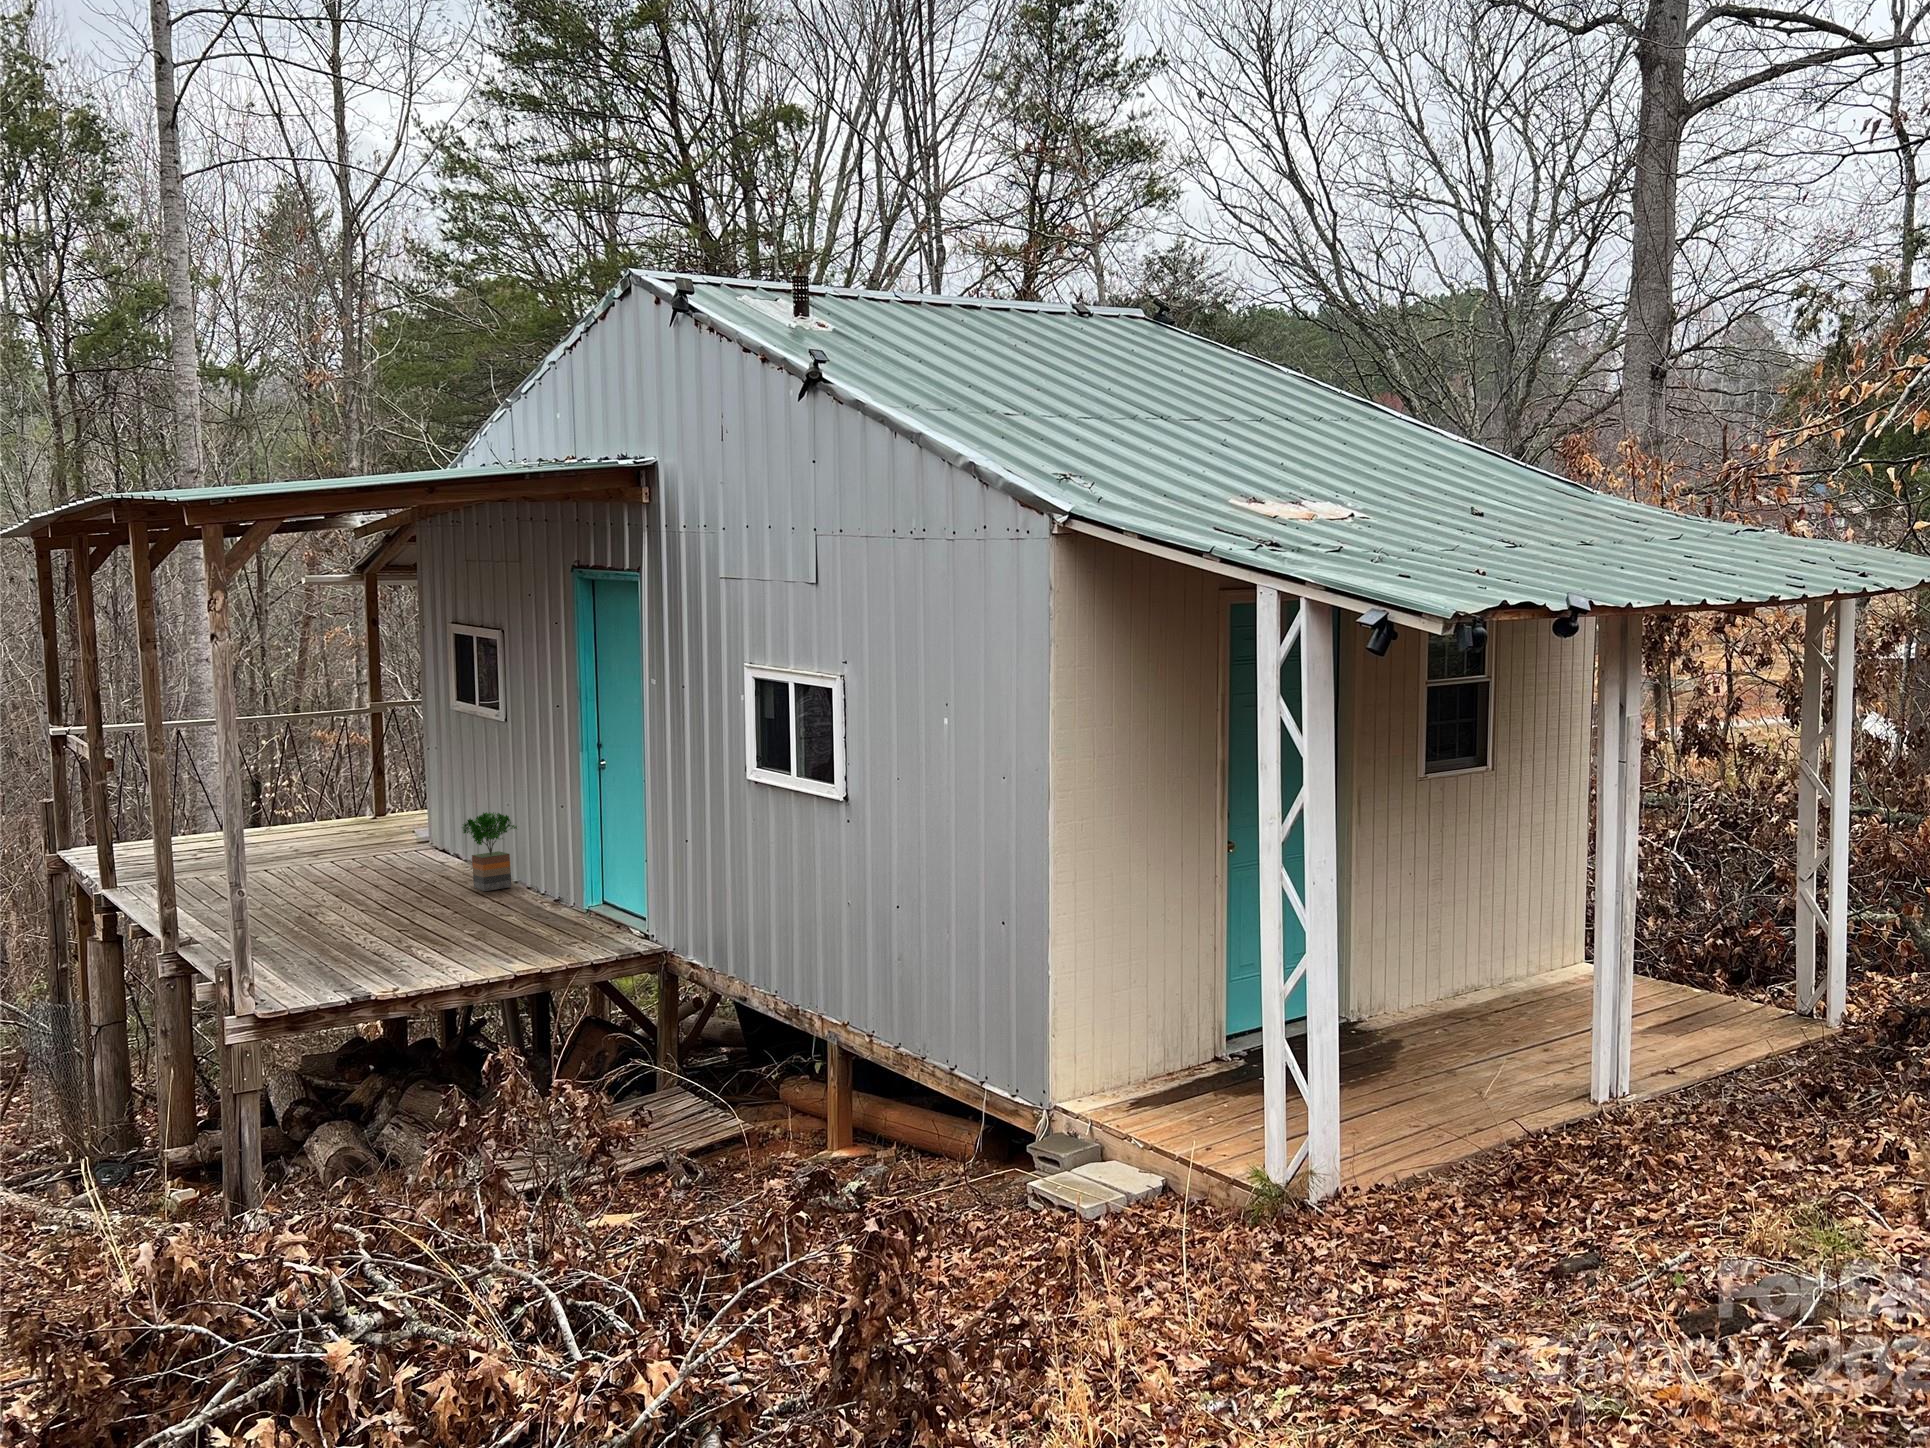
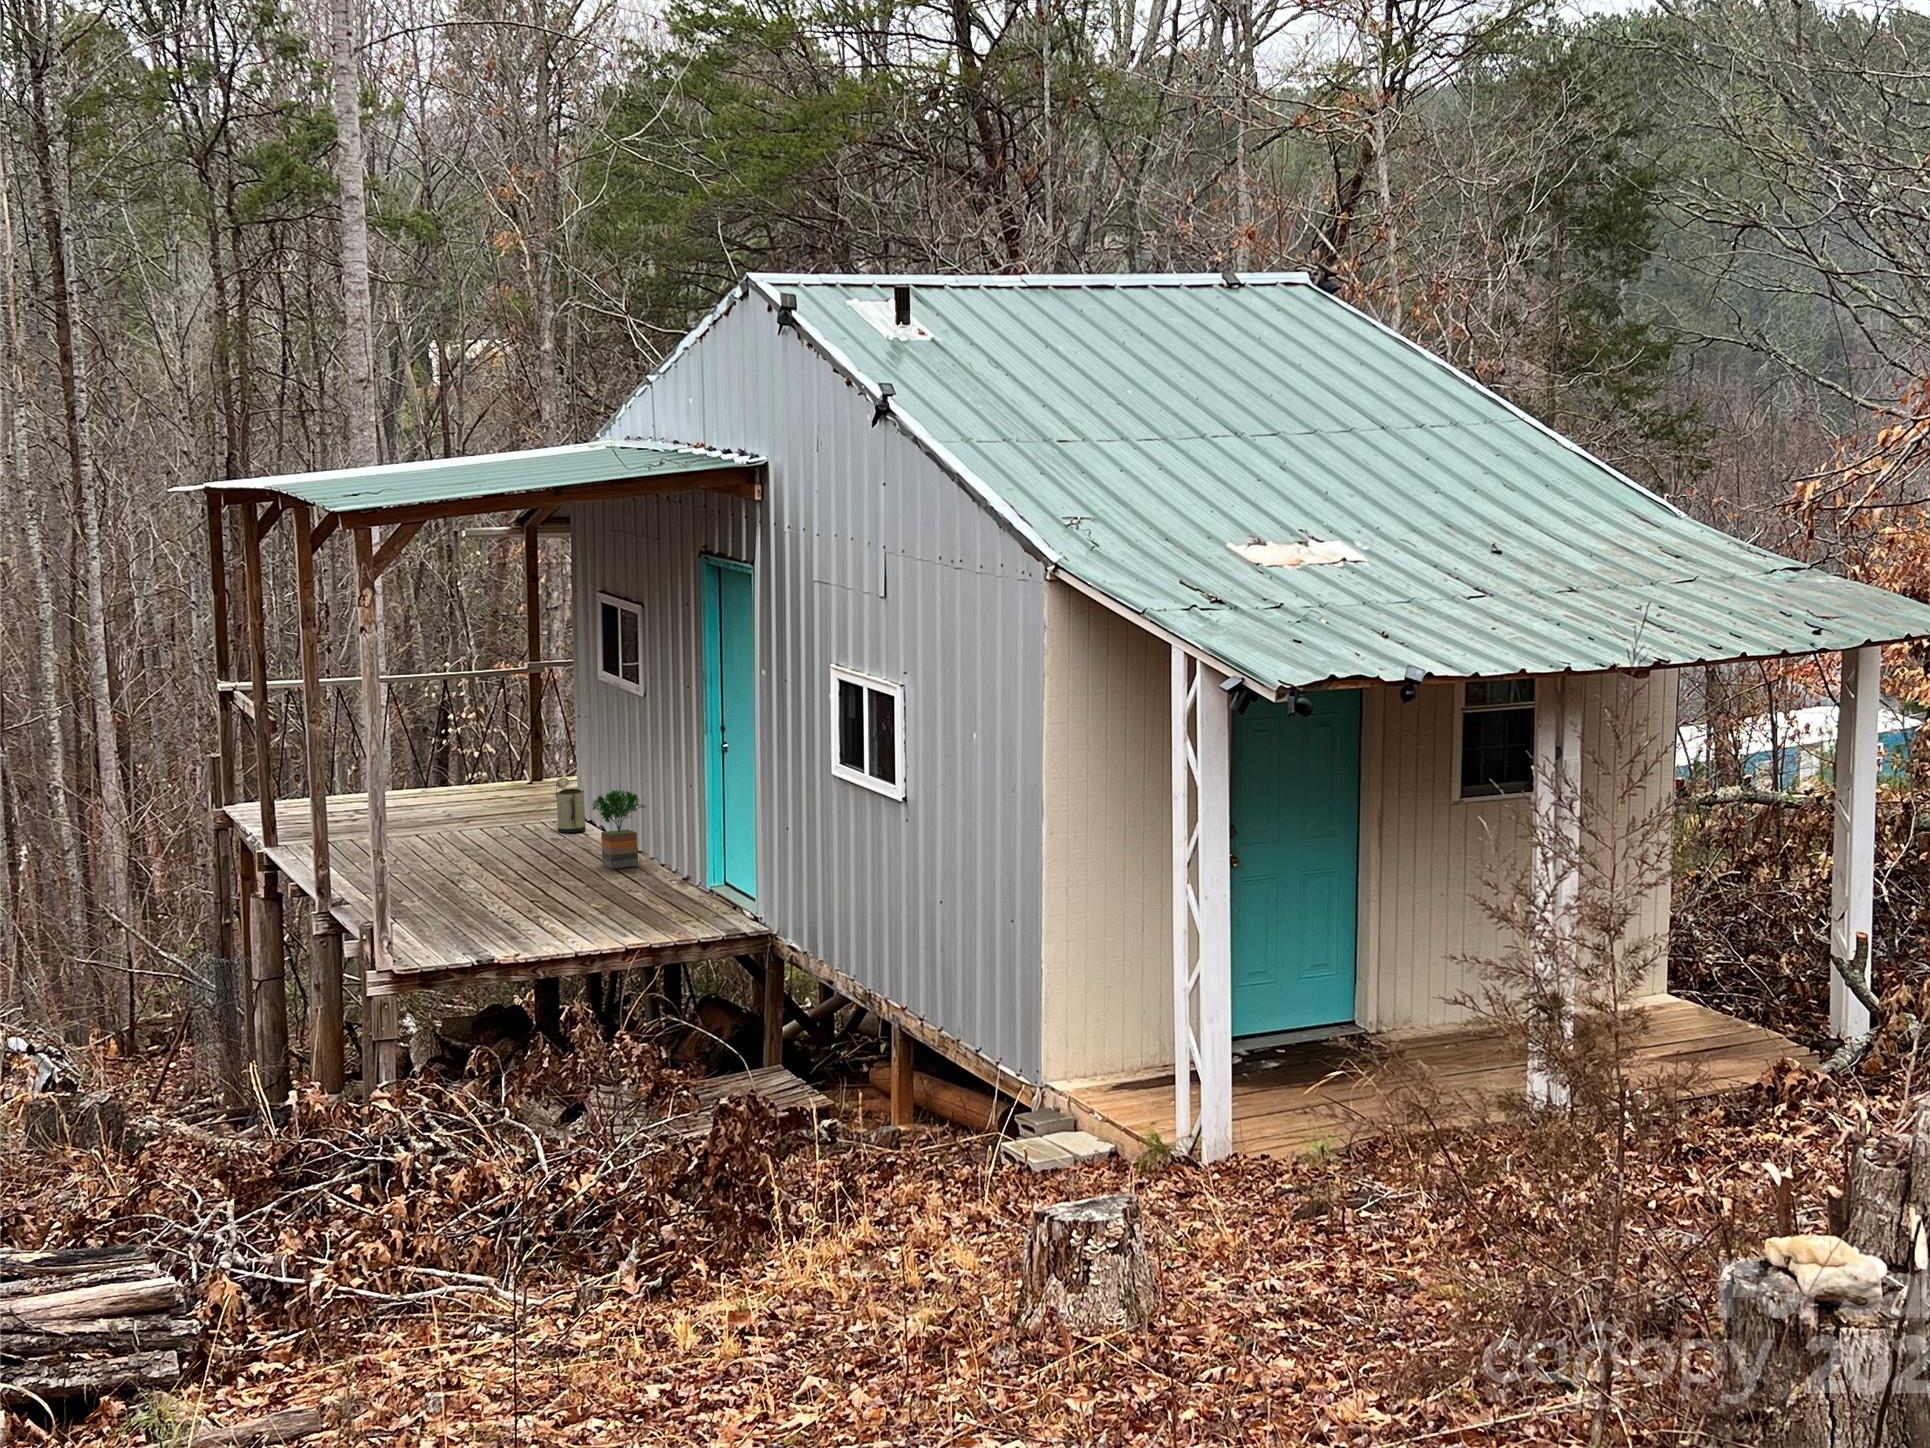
watering can: none [416,803,449,858] -> present [556,778,586,832]

